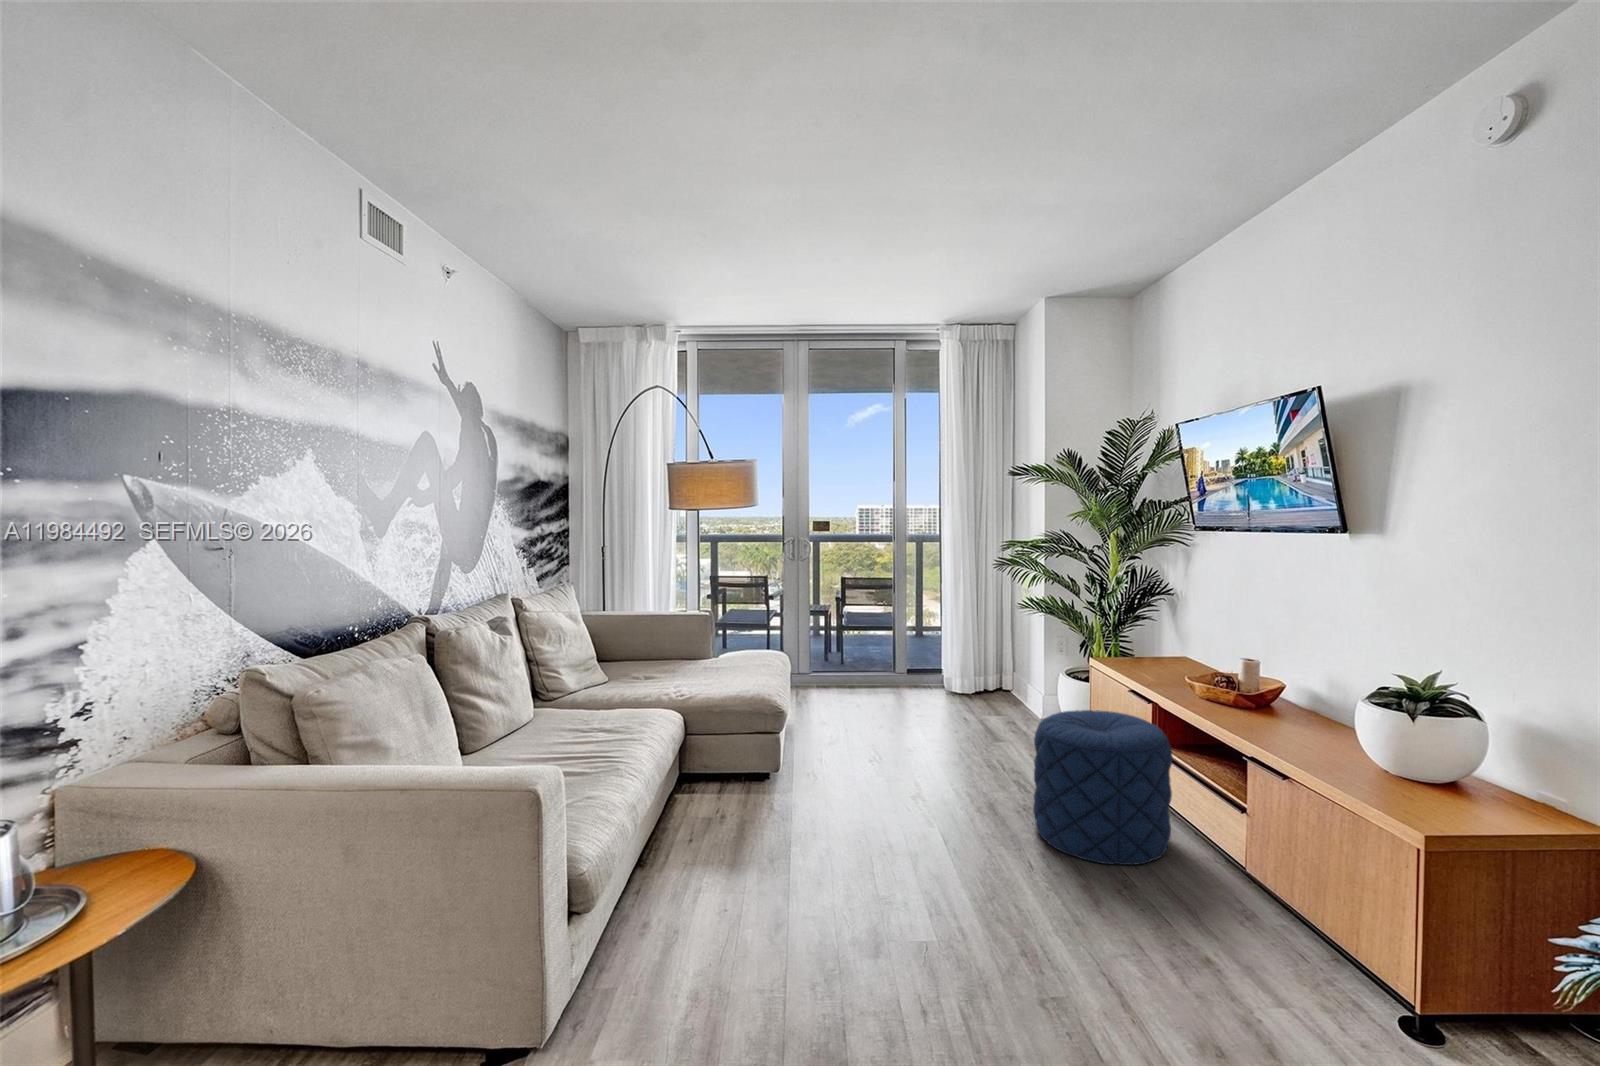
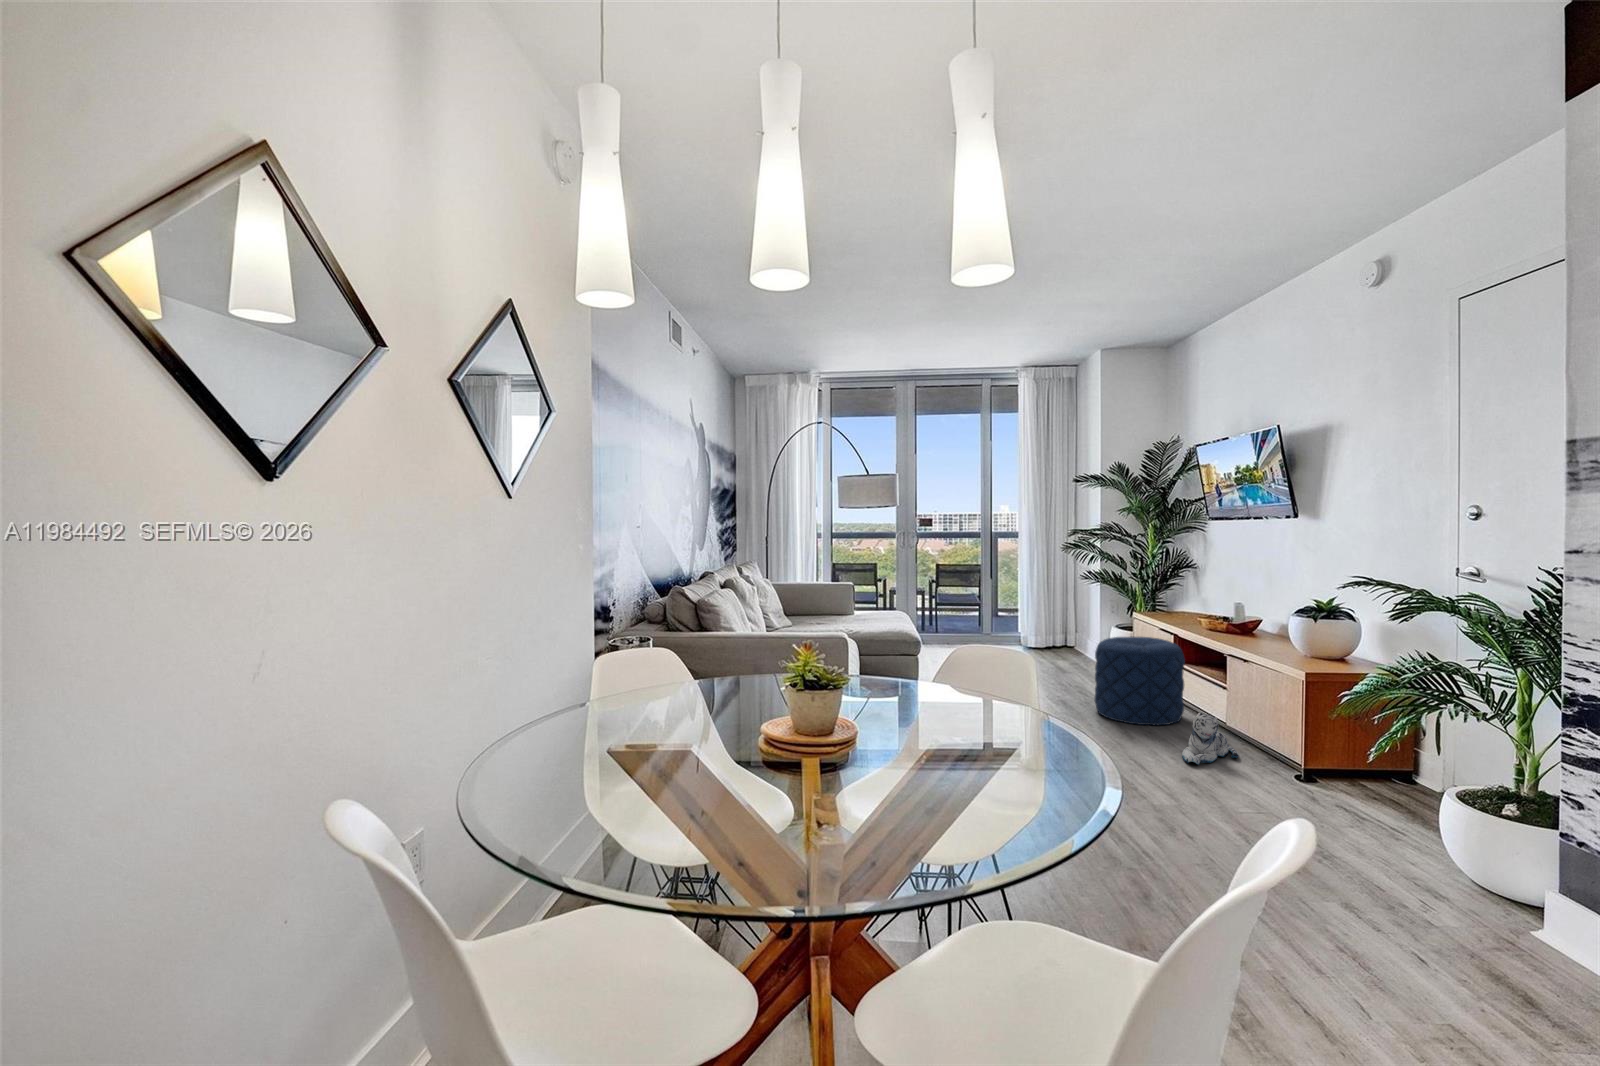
plush toy: none [1182,883,1281,992] -> present [1182,713,1238,765]

